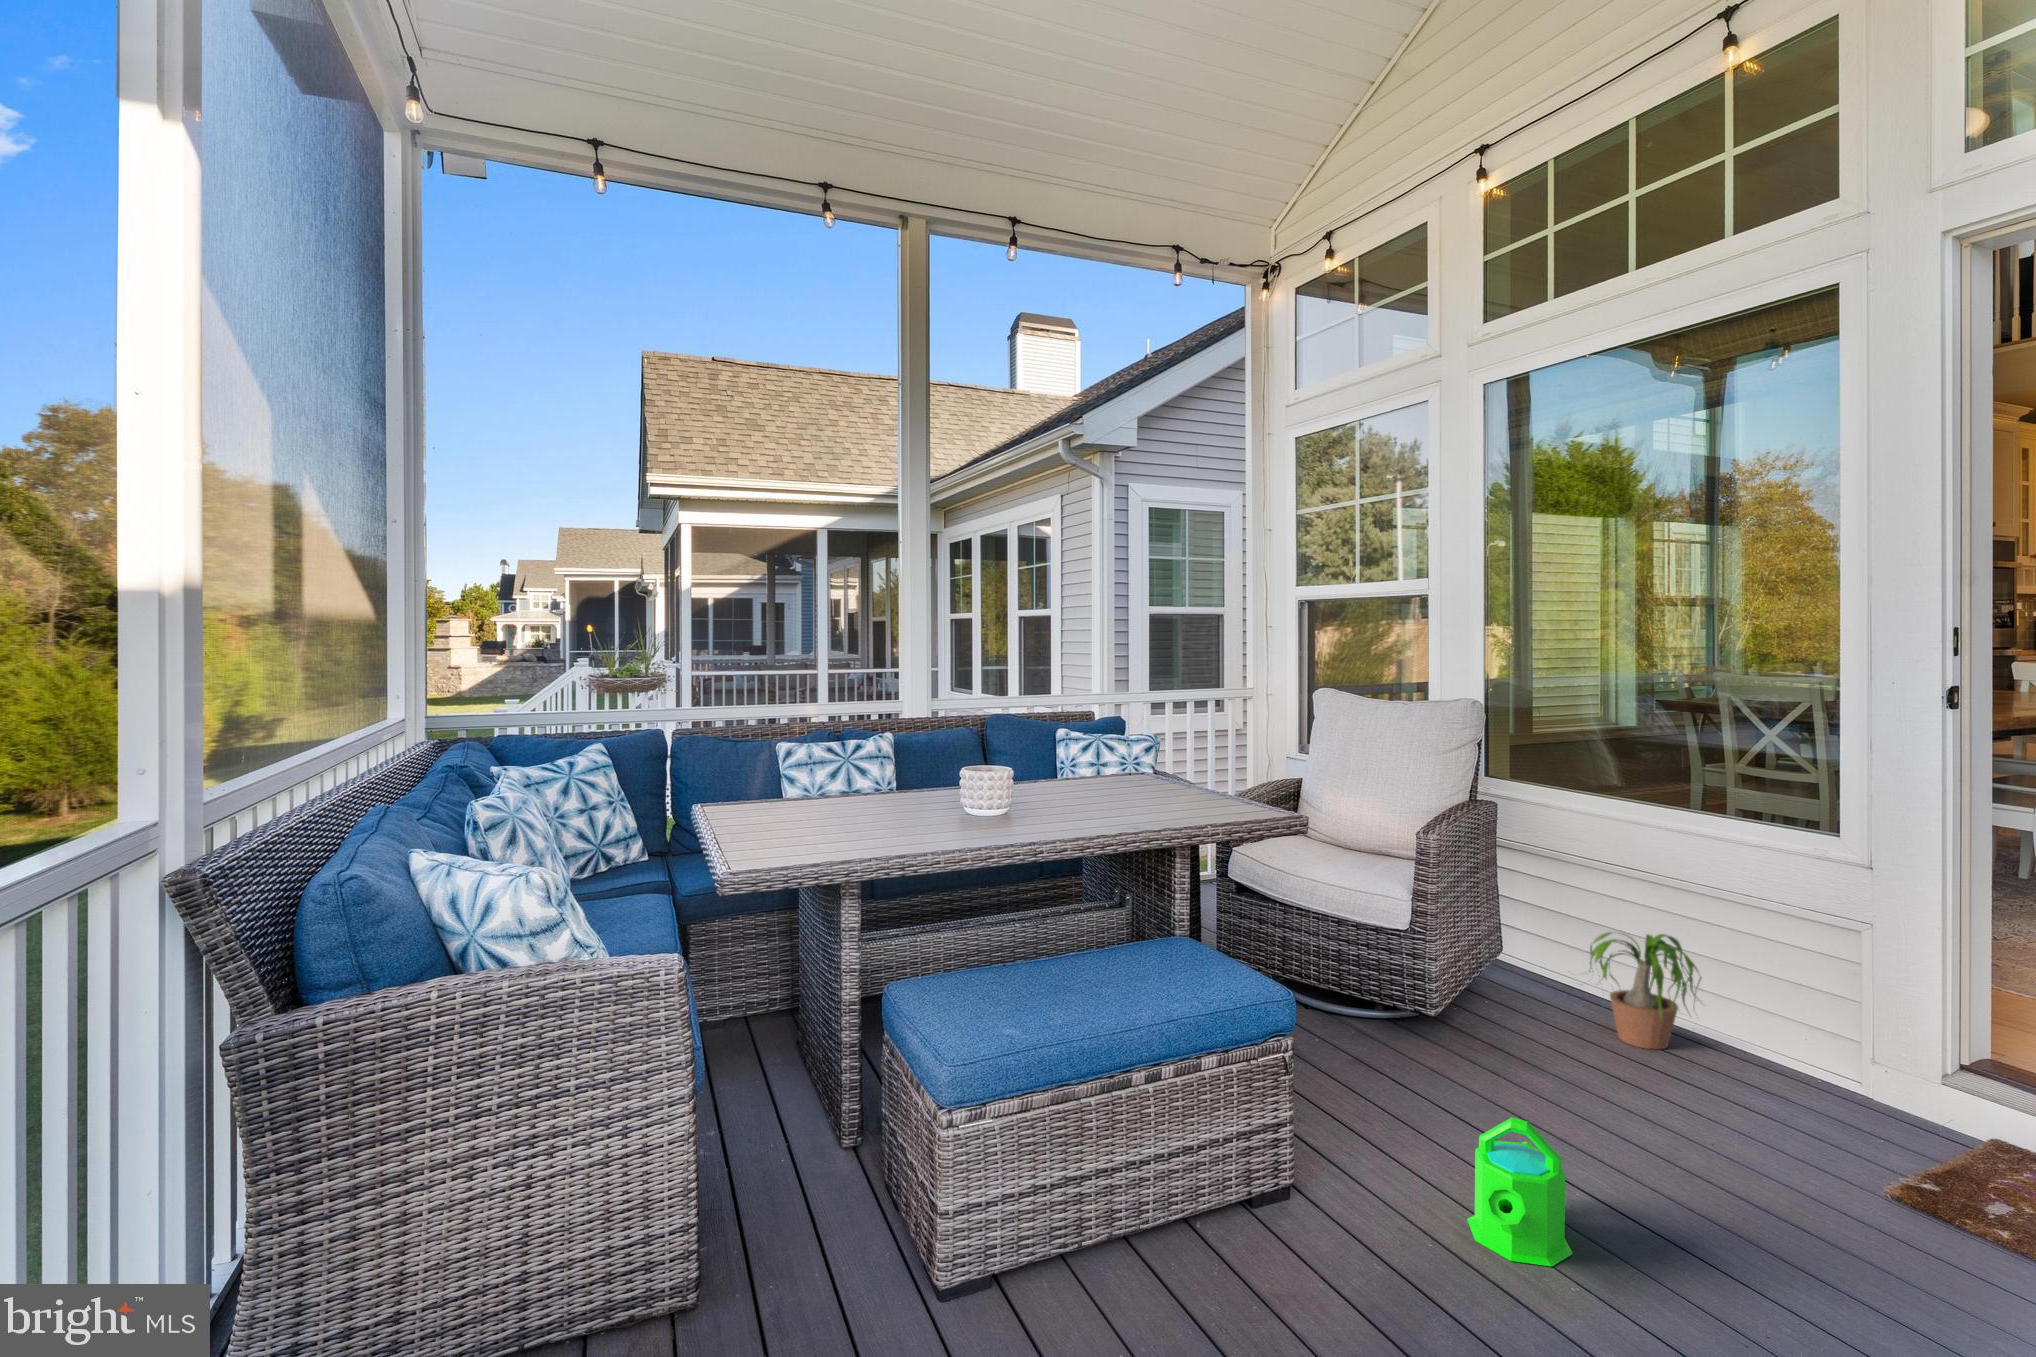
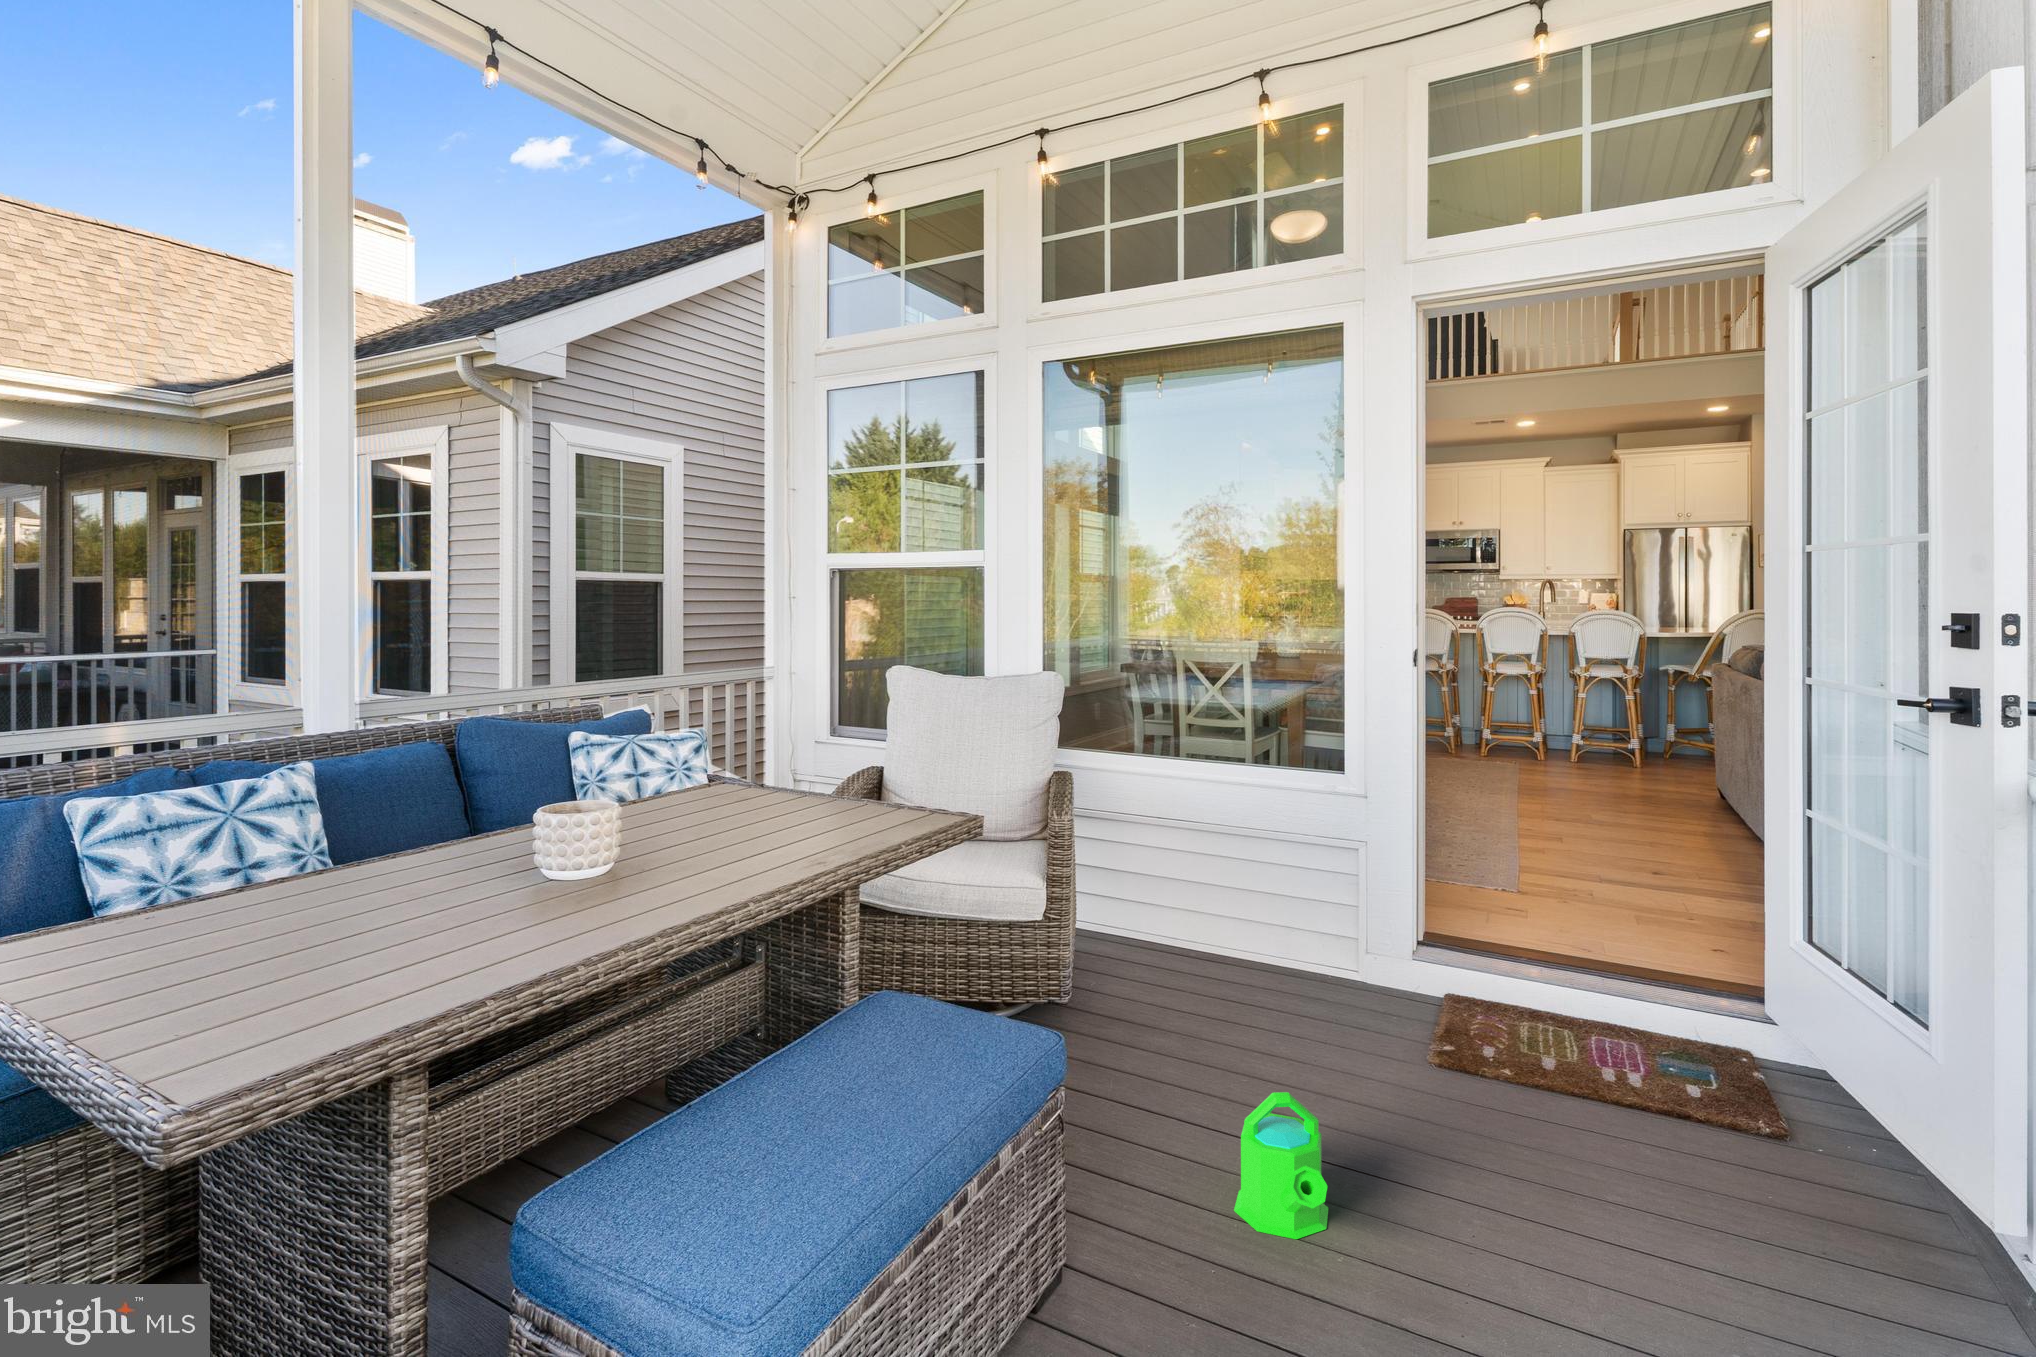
potted plant: present [1590,932,1701,1050] -> none [1150,877,1272,984]

